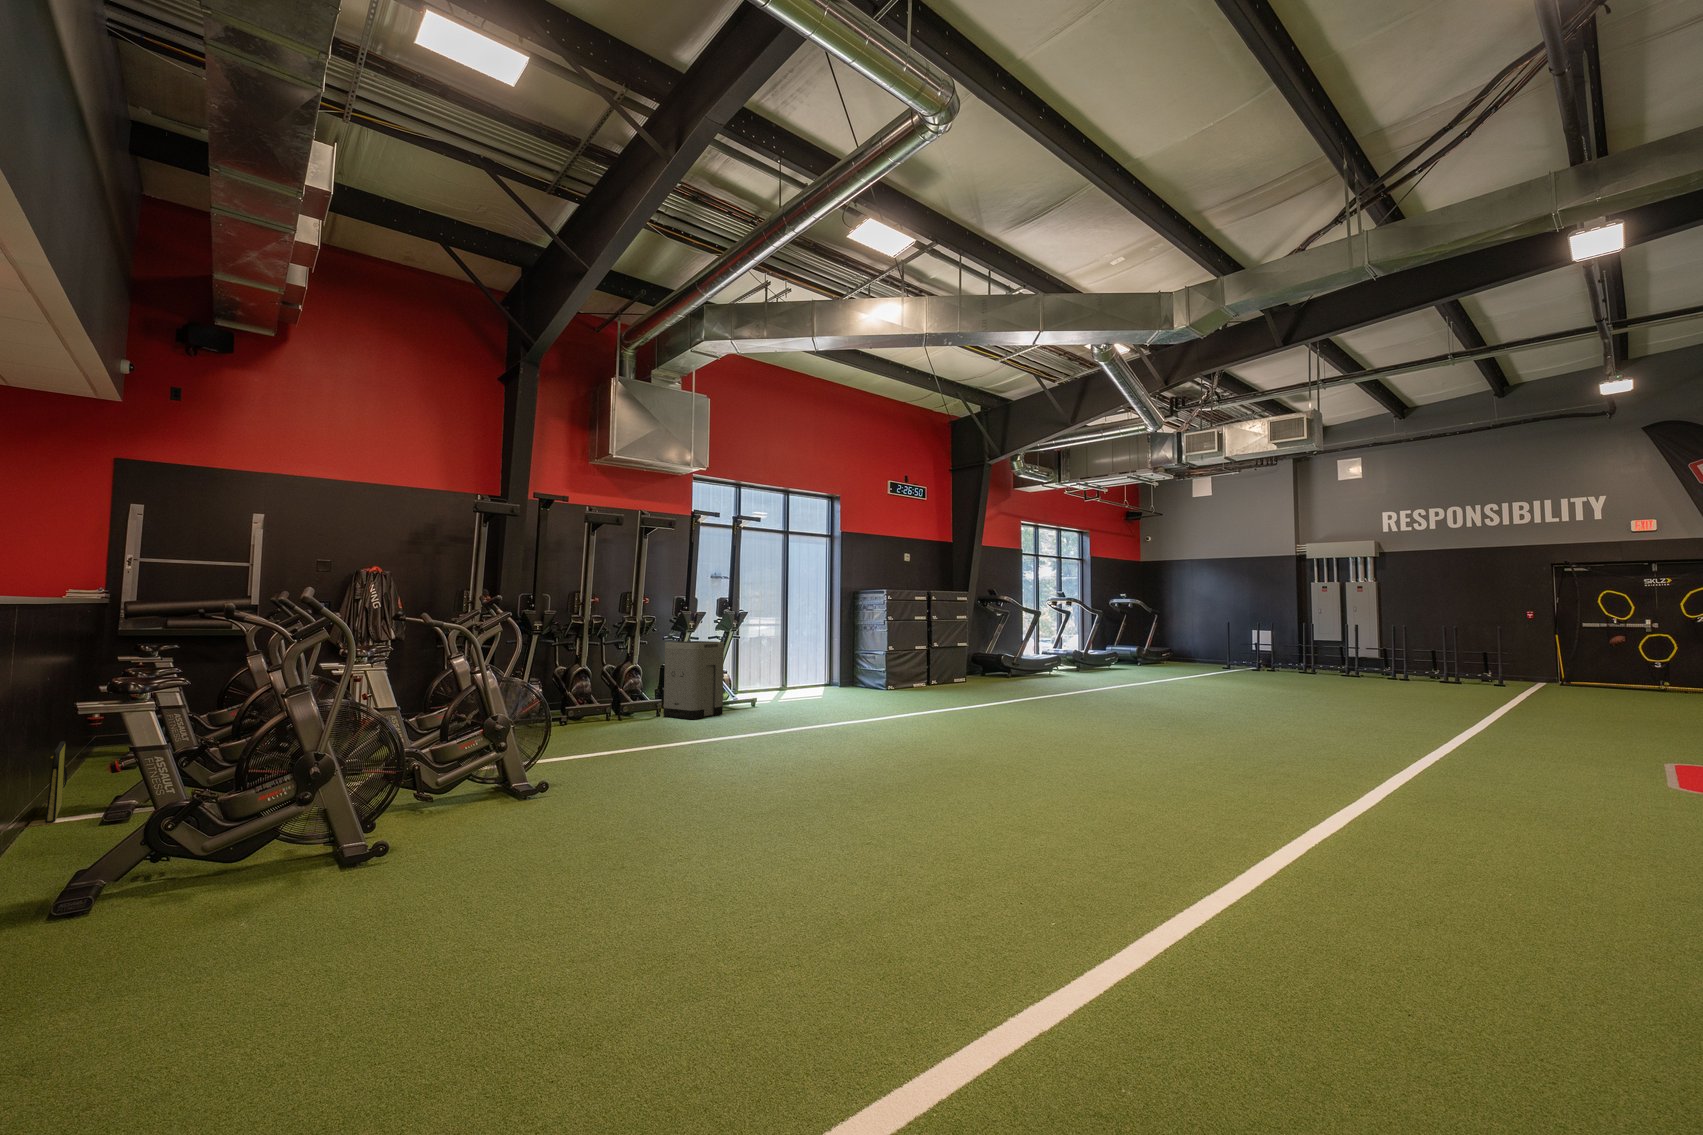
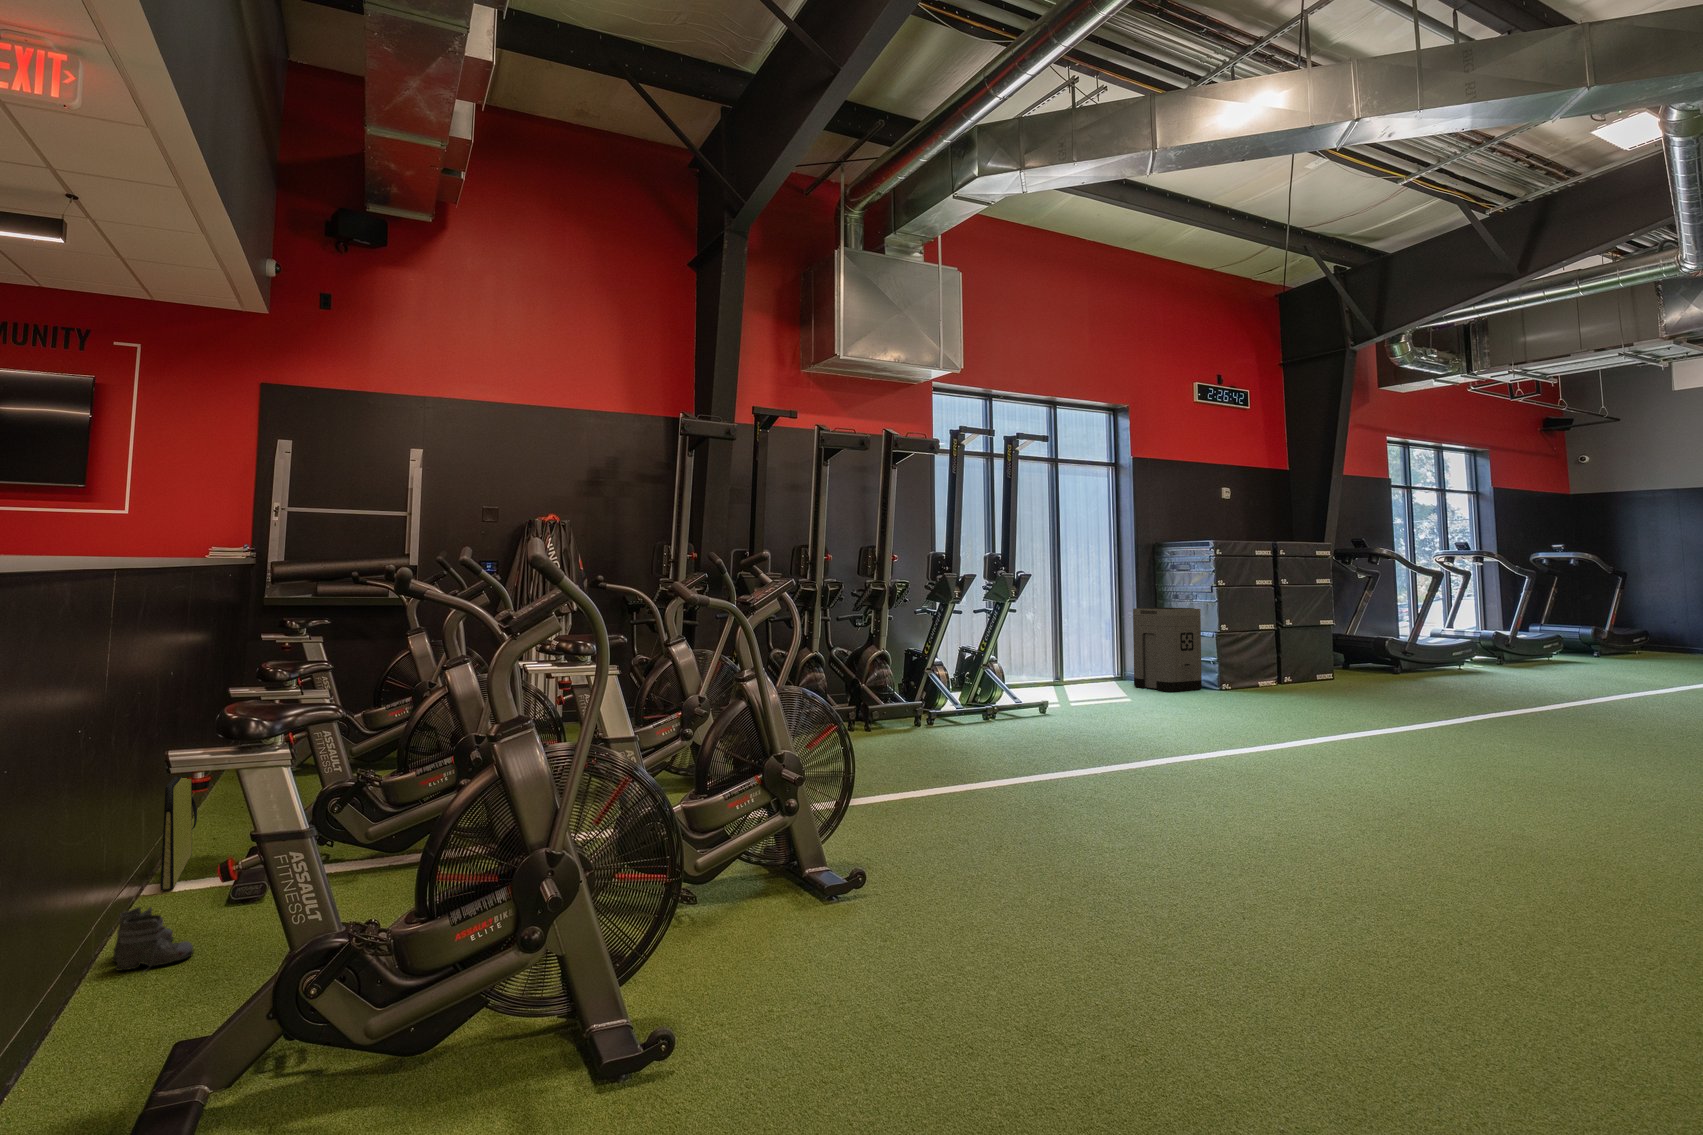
trash can: present [663,641,724,719] -> present [1133,608,1202,692]
boots: none [23,820,85,856] -> present [112,907,193,970]

